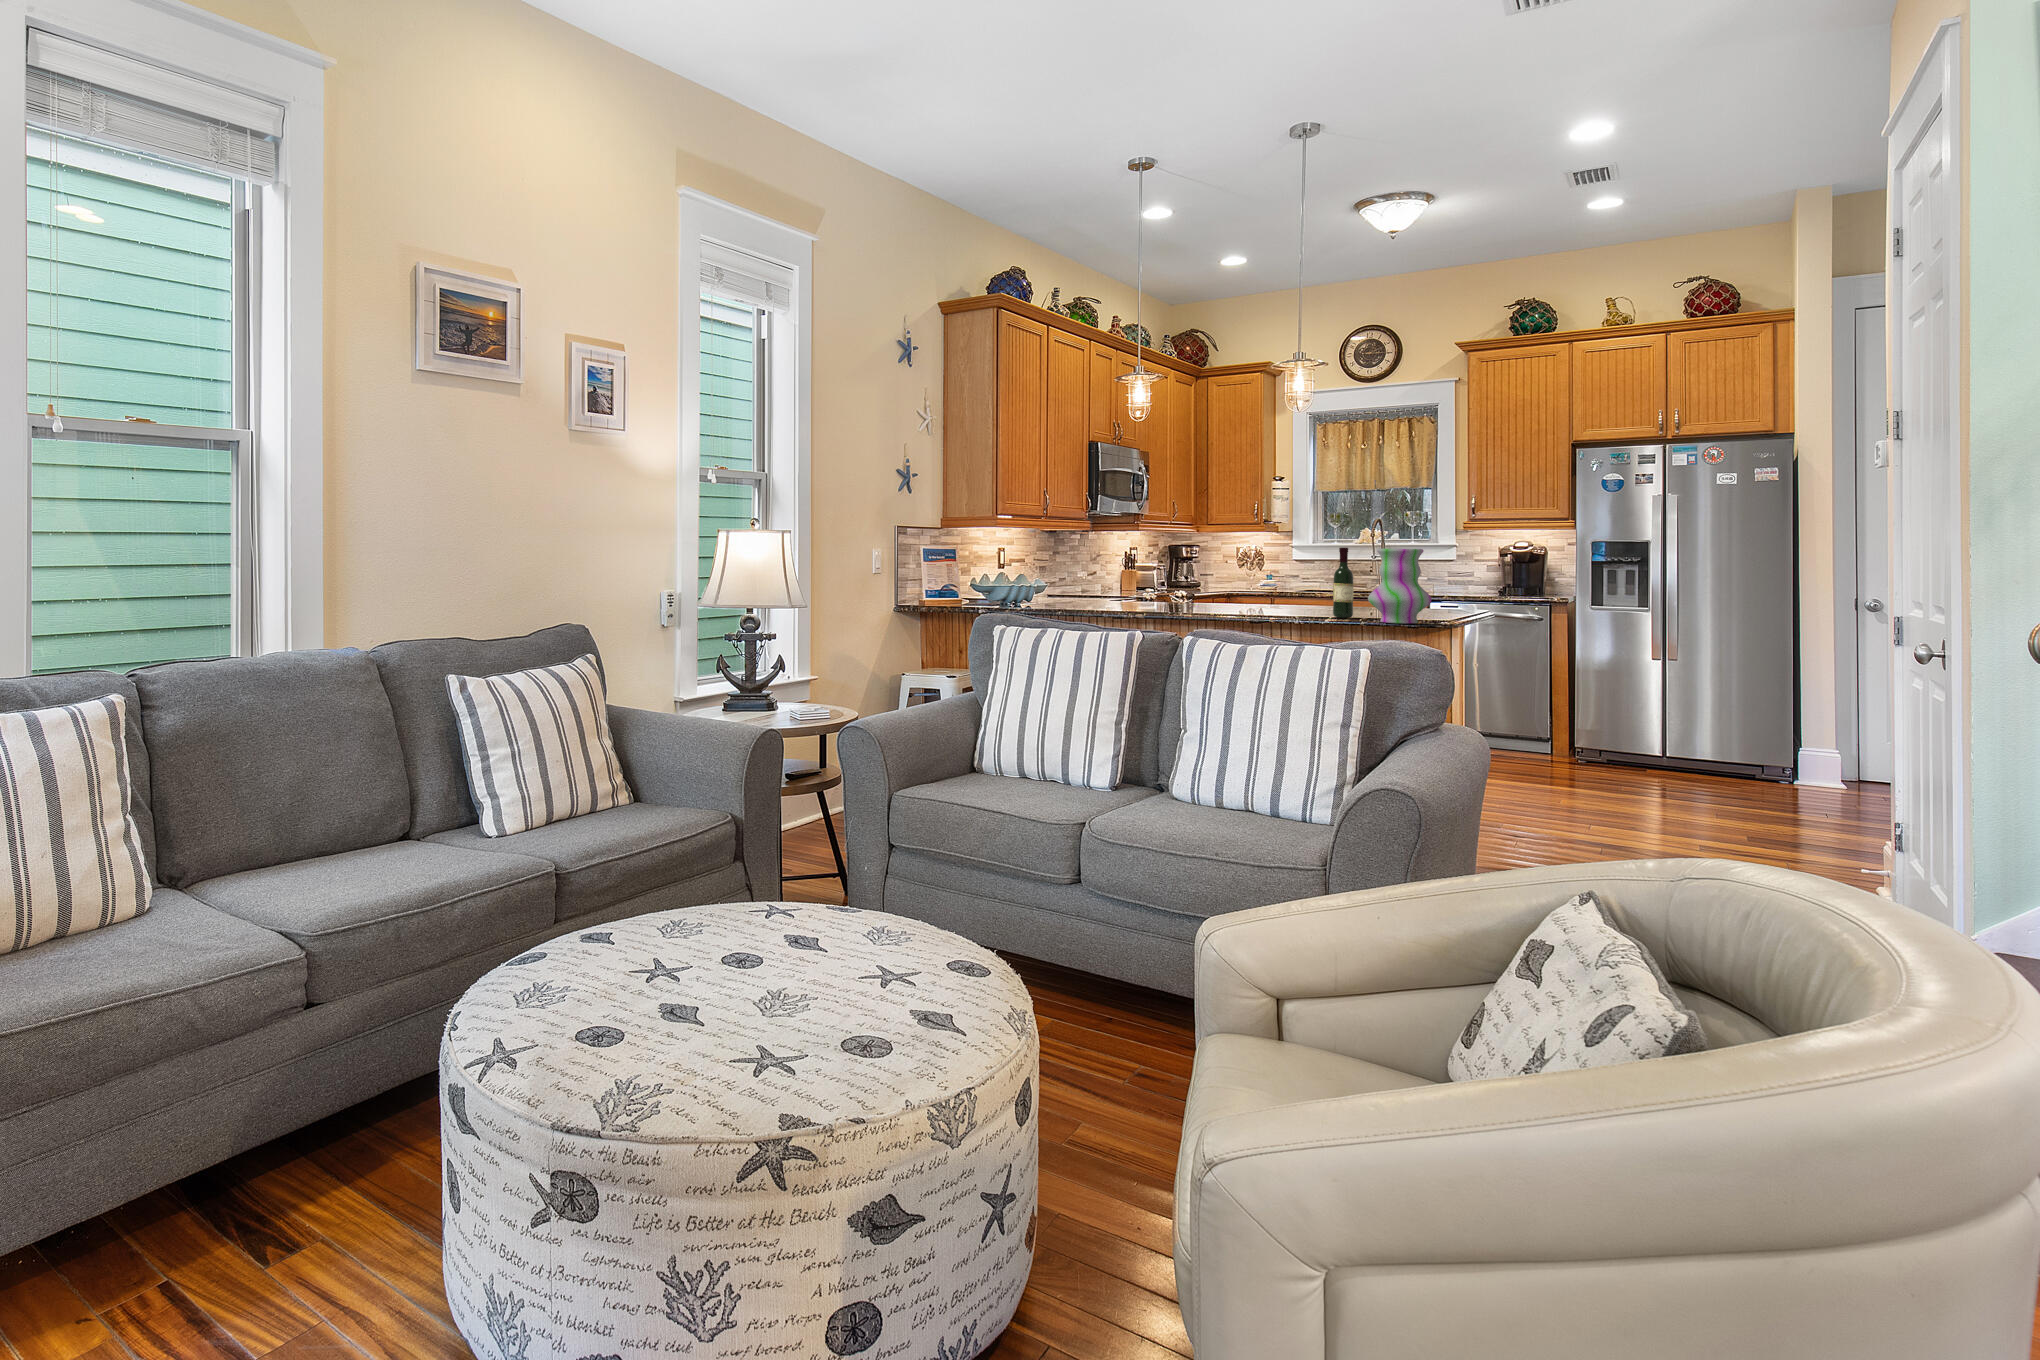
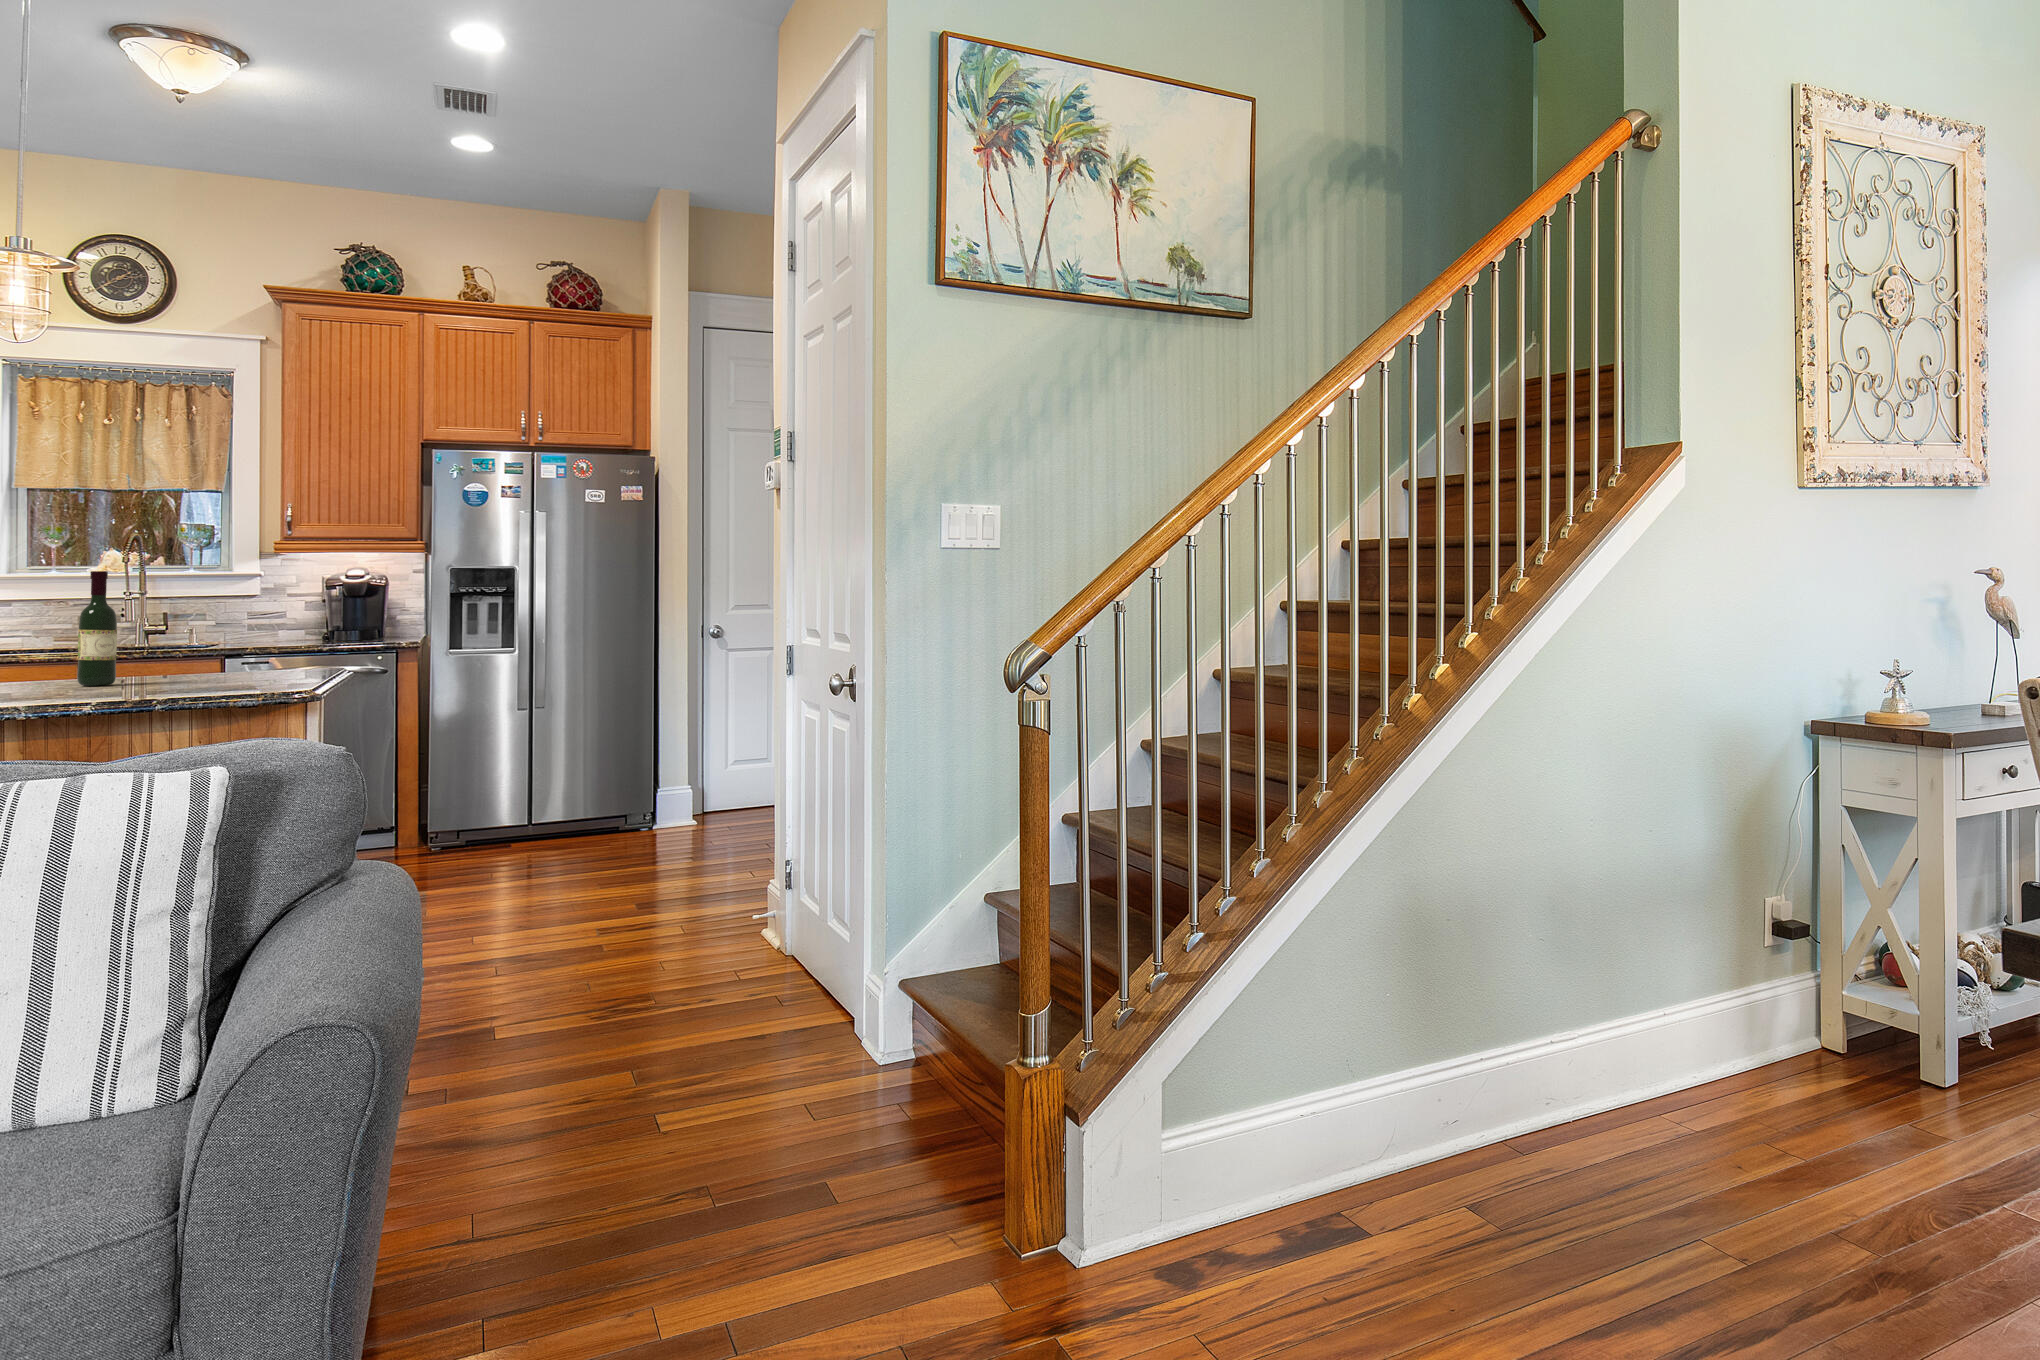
vase: present [1368,548,1431,624] -> none [148,573,258,689]

